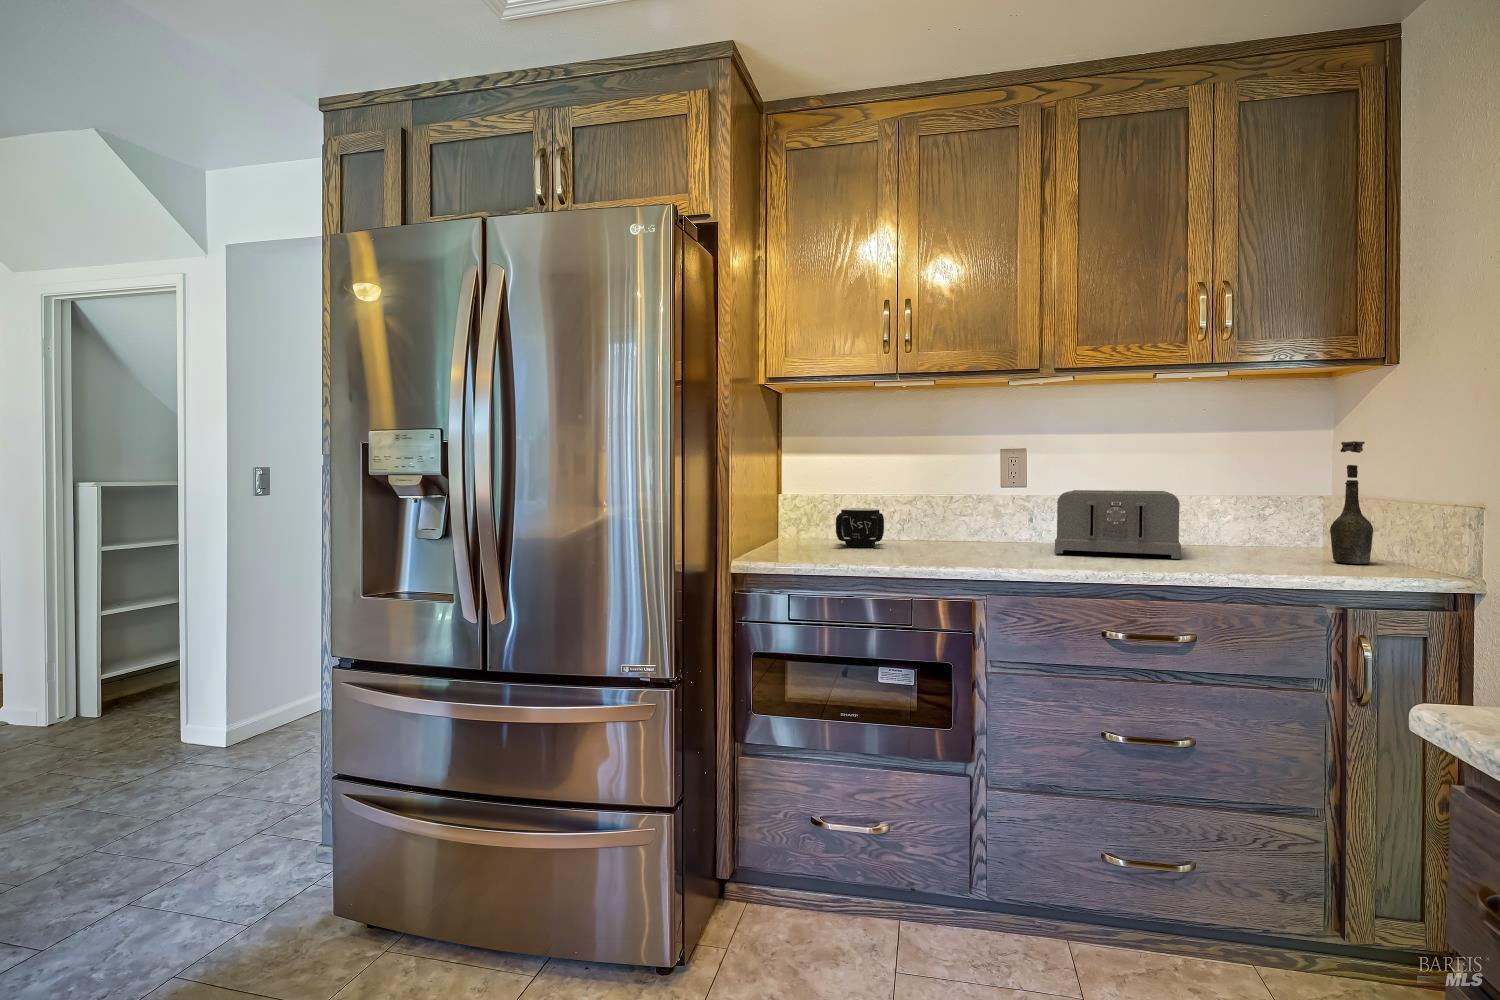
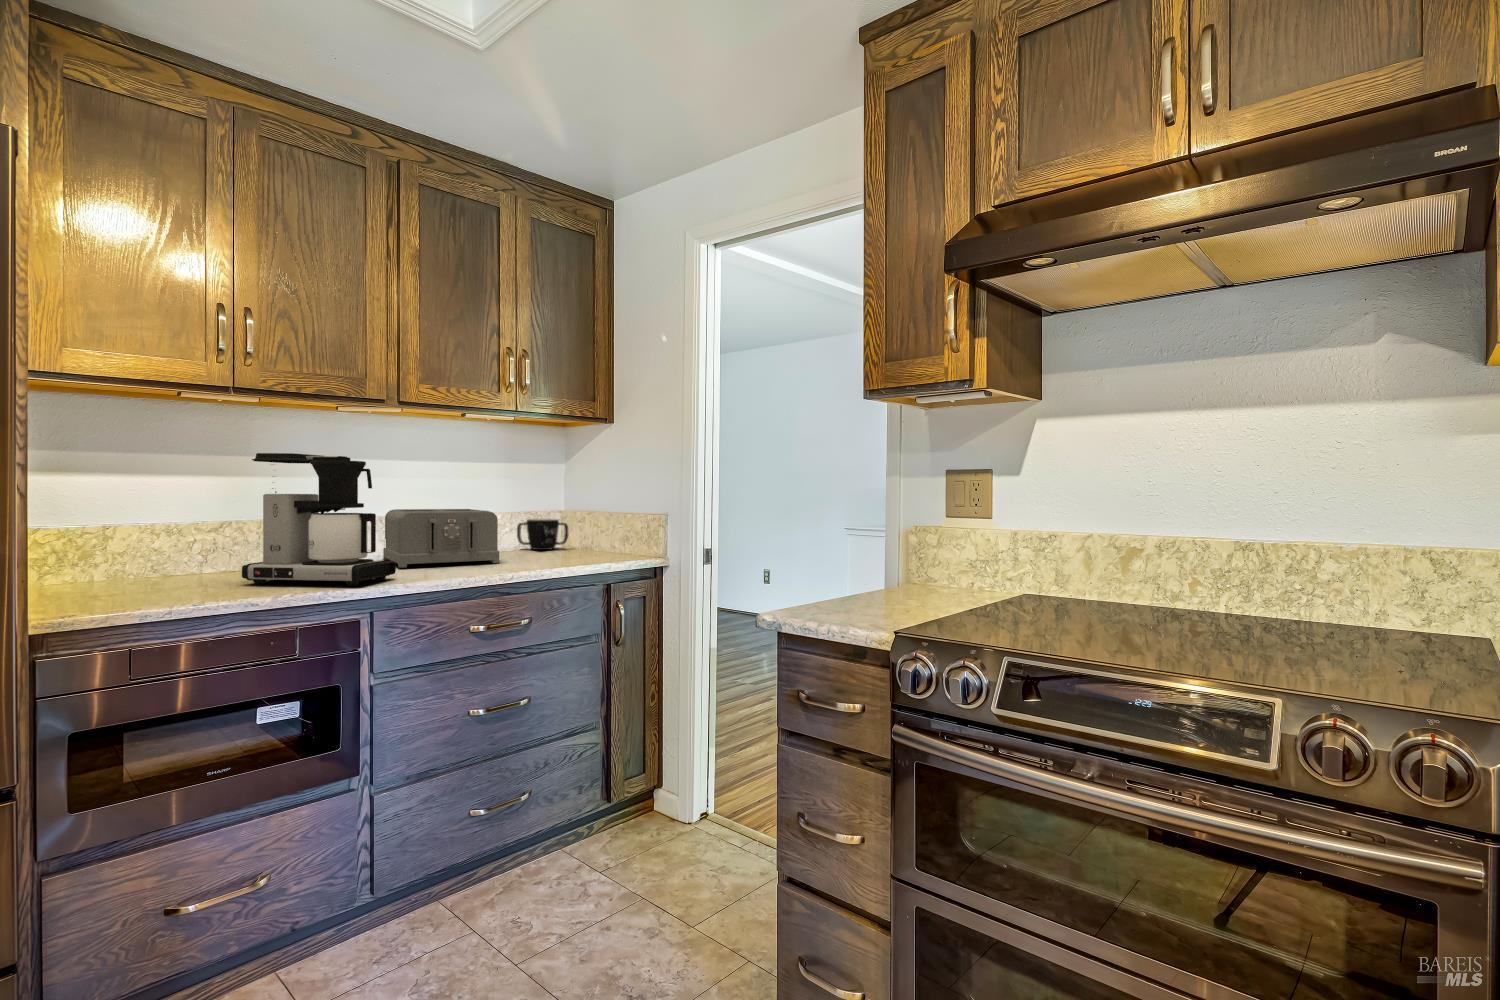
coffee maker: none [899,432,1028,566] -> present [242,453,396,585]
bottle: present [1330,441,1373,564] -> none [584,474,607,556]
mug: present [836,508,884,547] -> present [517,519,568,550]

